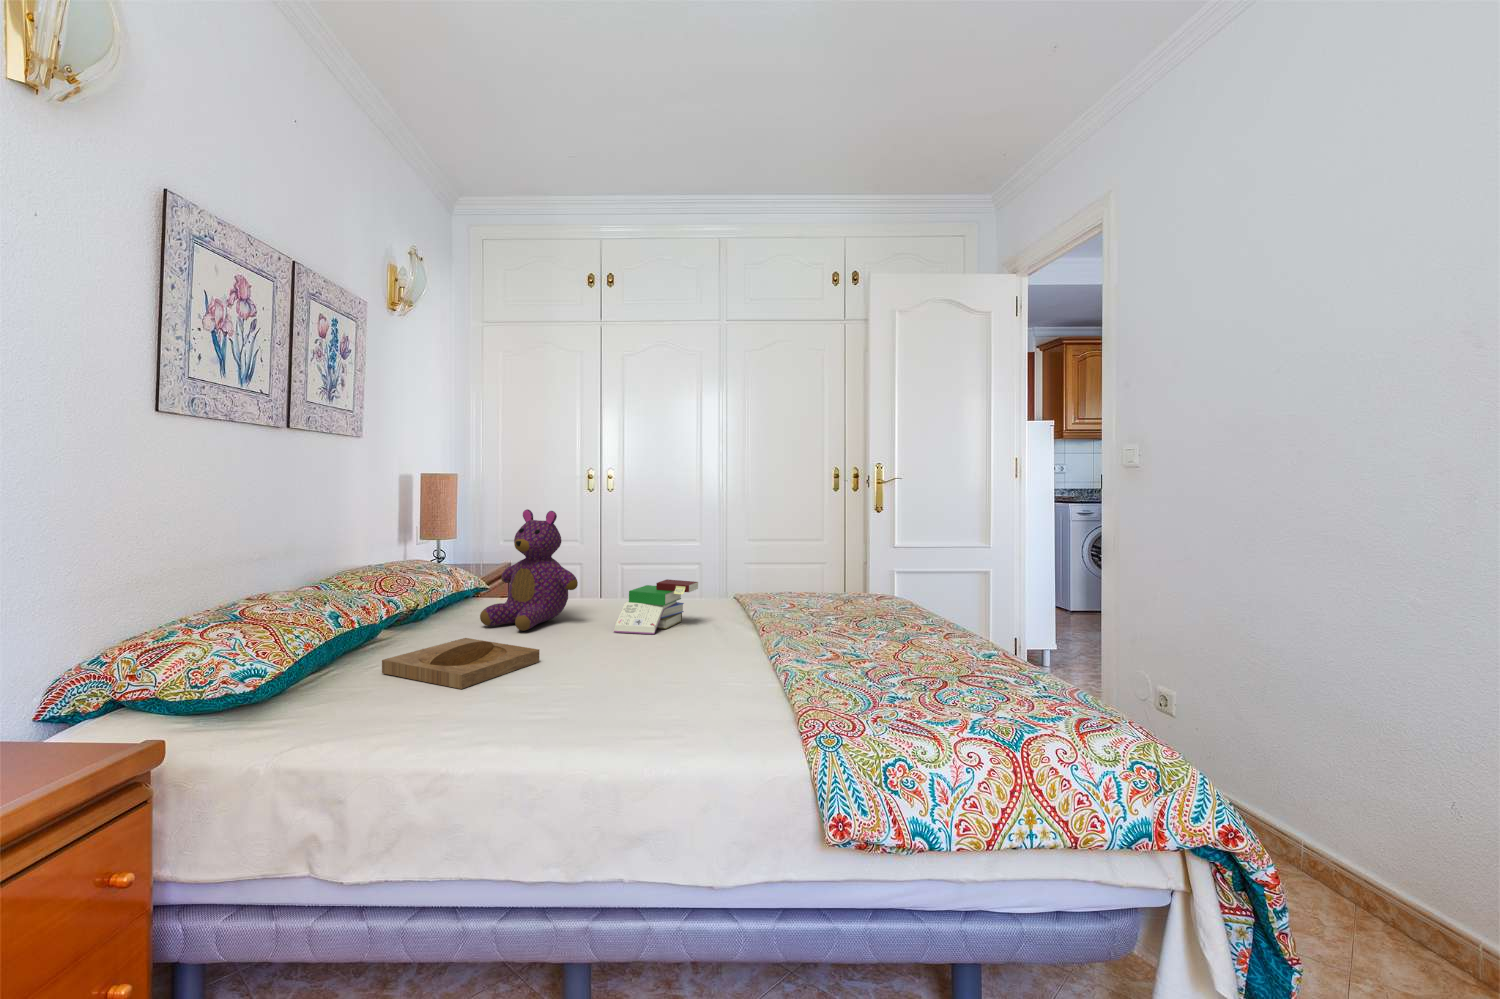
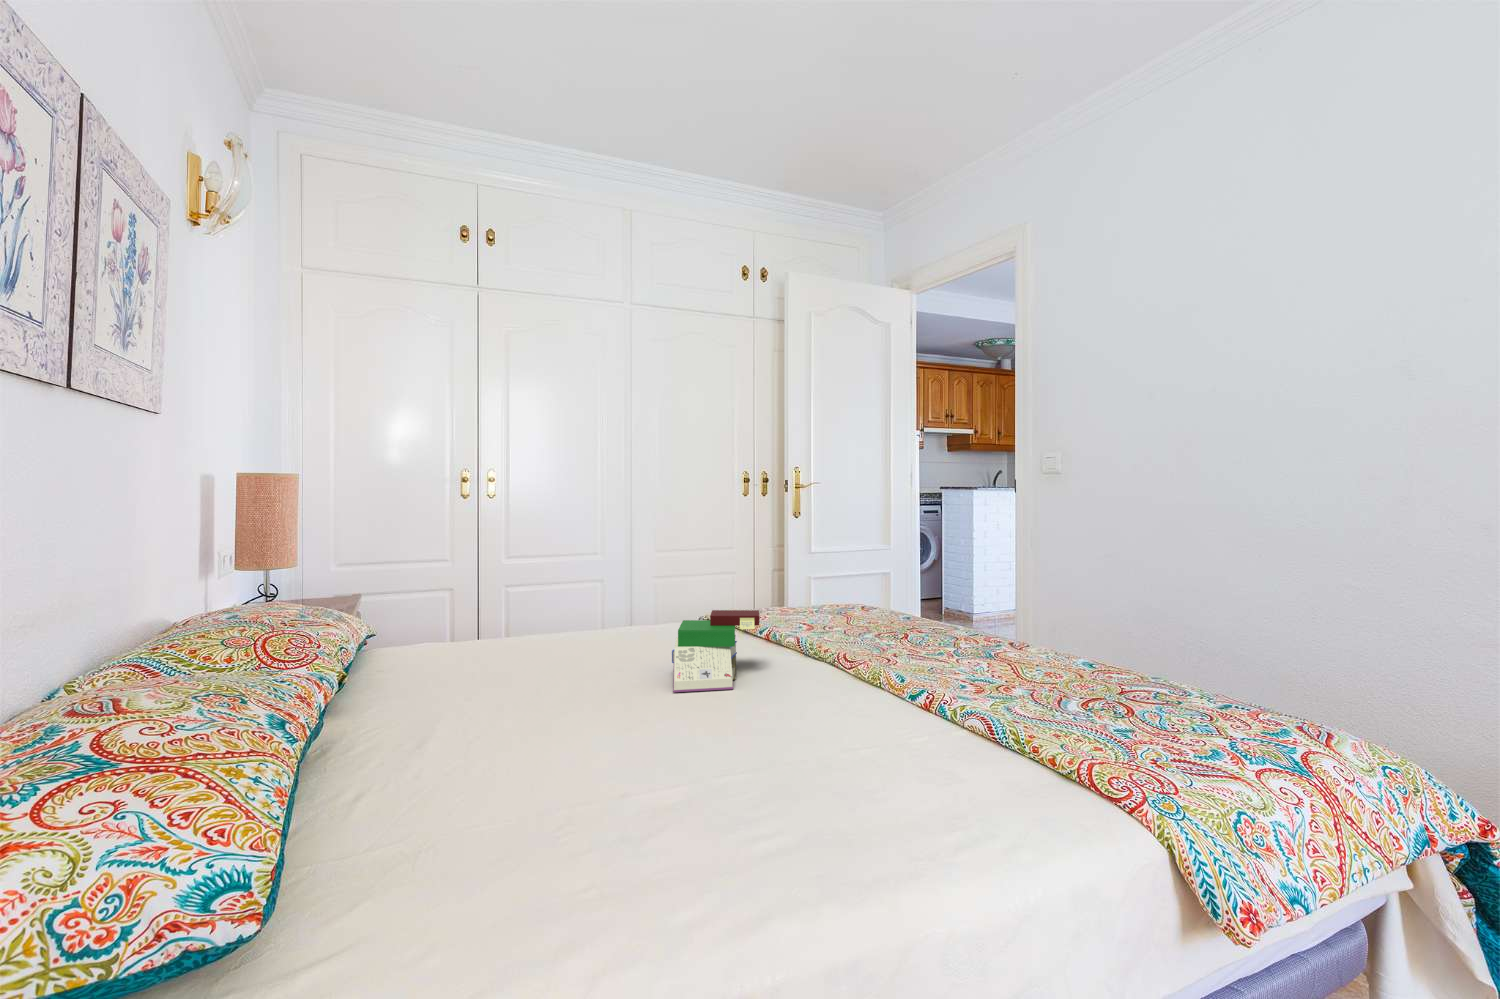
teddy bear: present [480,509,578,631] -> none [457,520,602,705]
tray: present [382,638,539,689] -> none [396,730,642,830]

